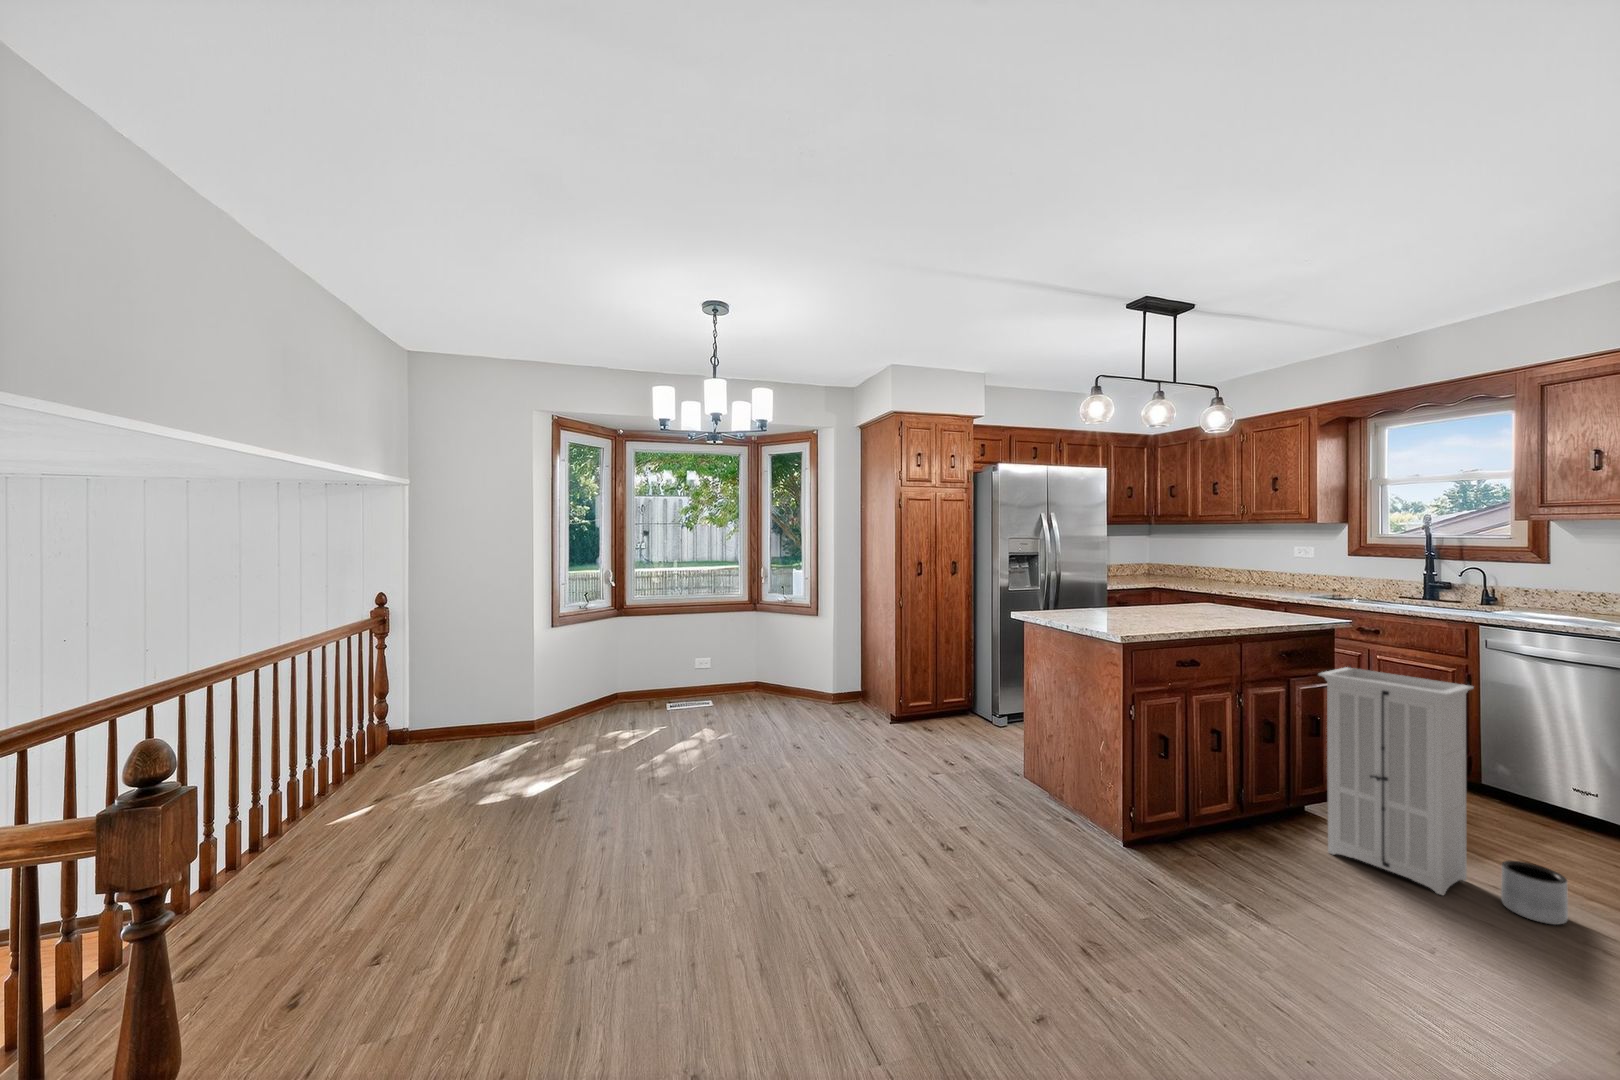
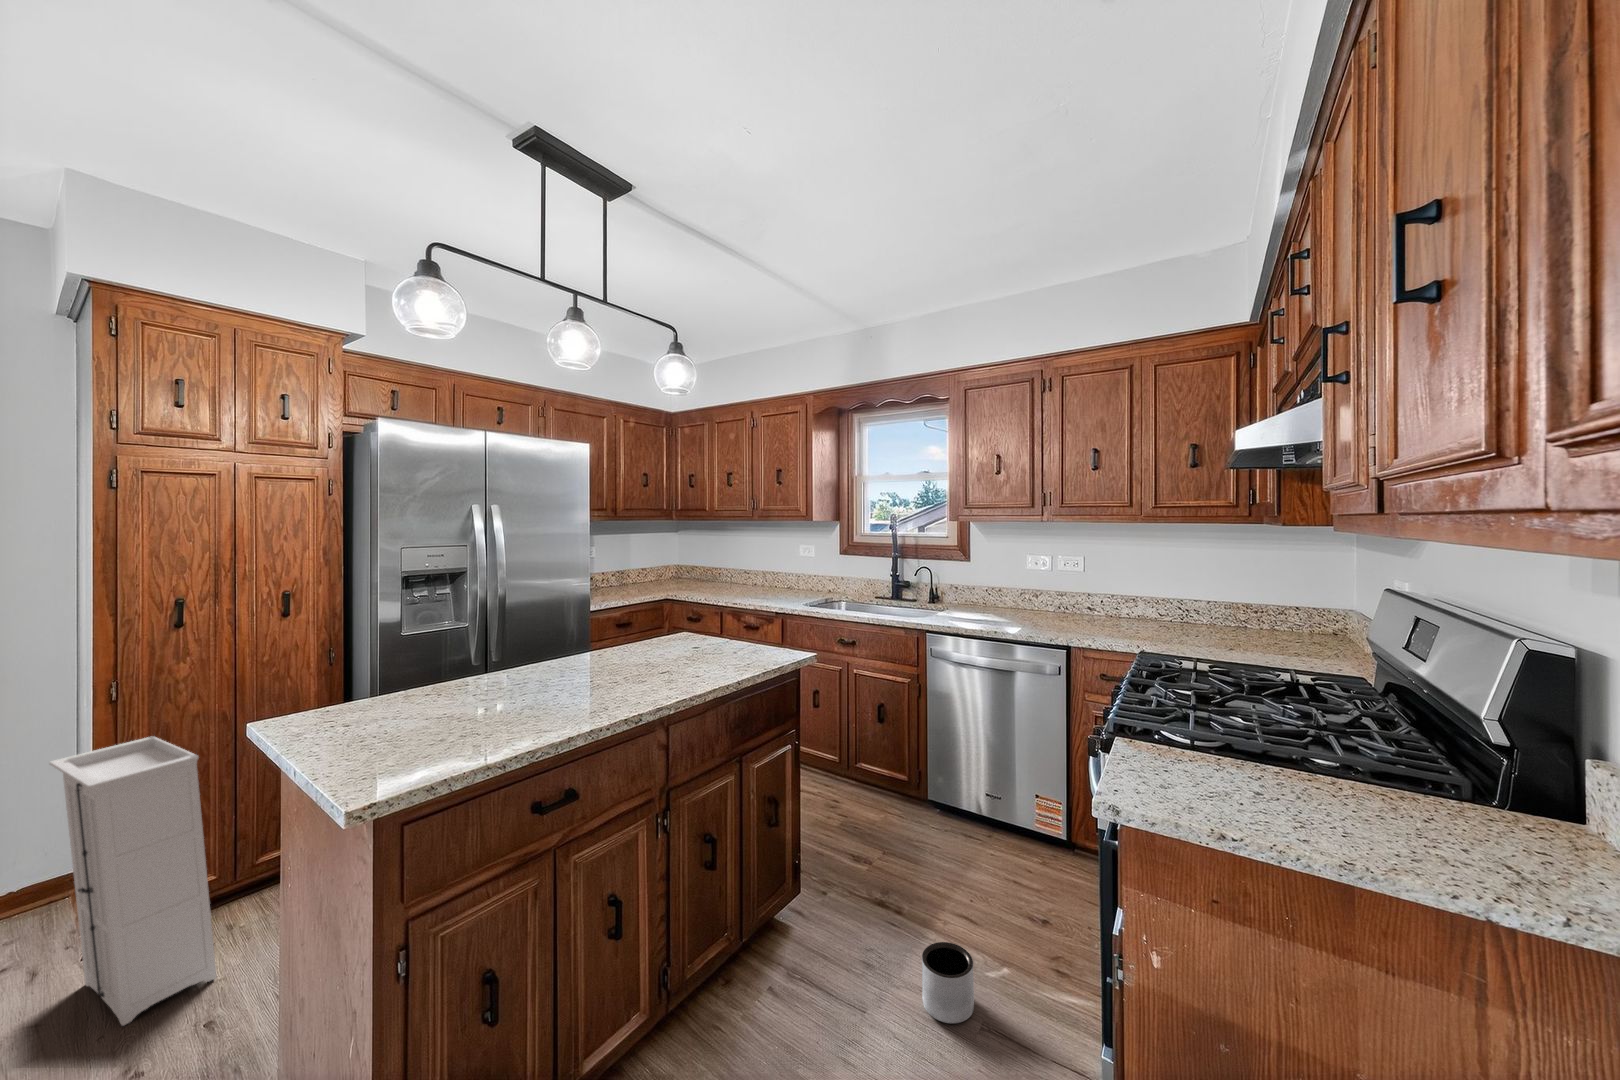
storage cabinet: present [1319,666,1474,895] -> present [49,736,216,1026]

